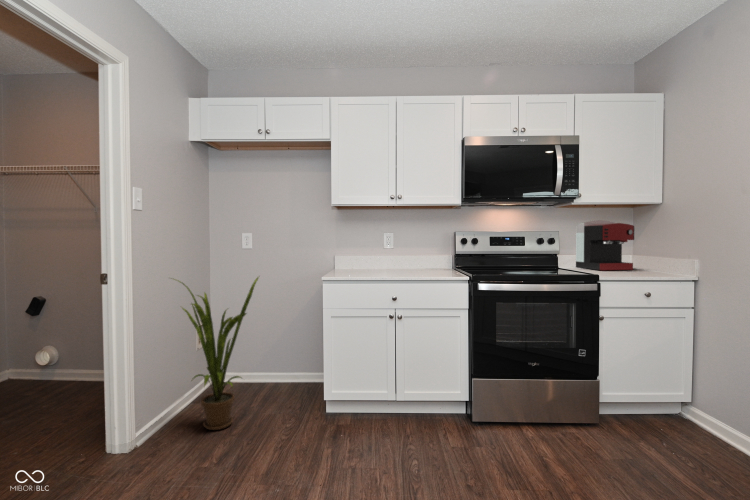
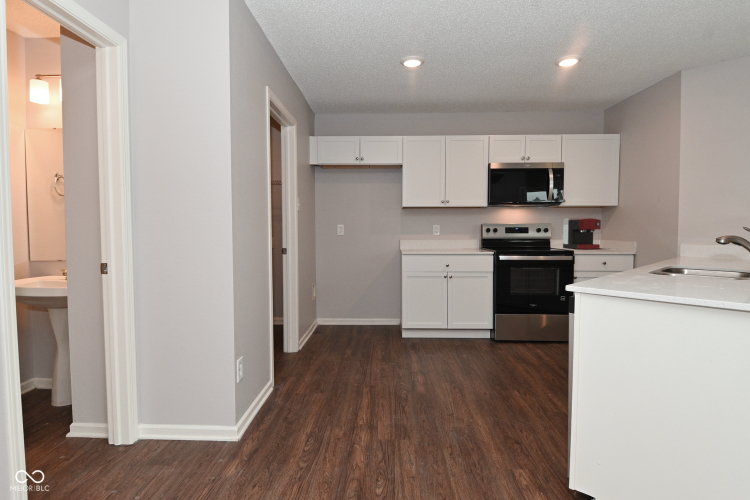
house plant: present [174,277,259,430] -> none [308,251,362,344]

